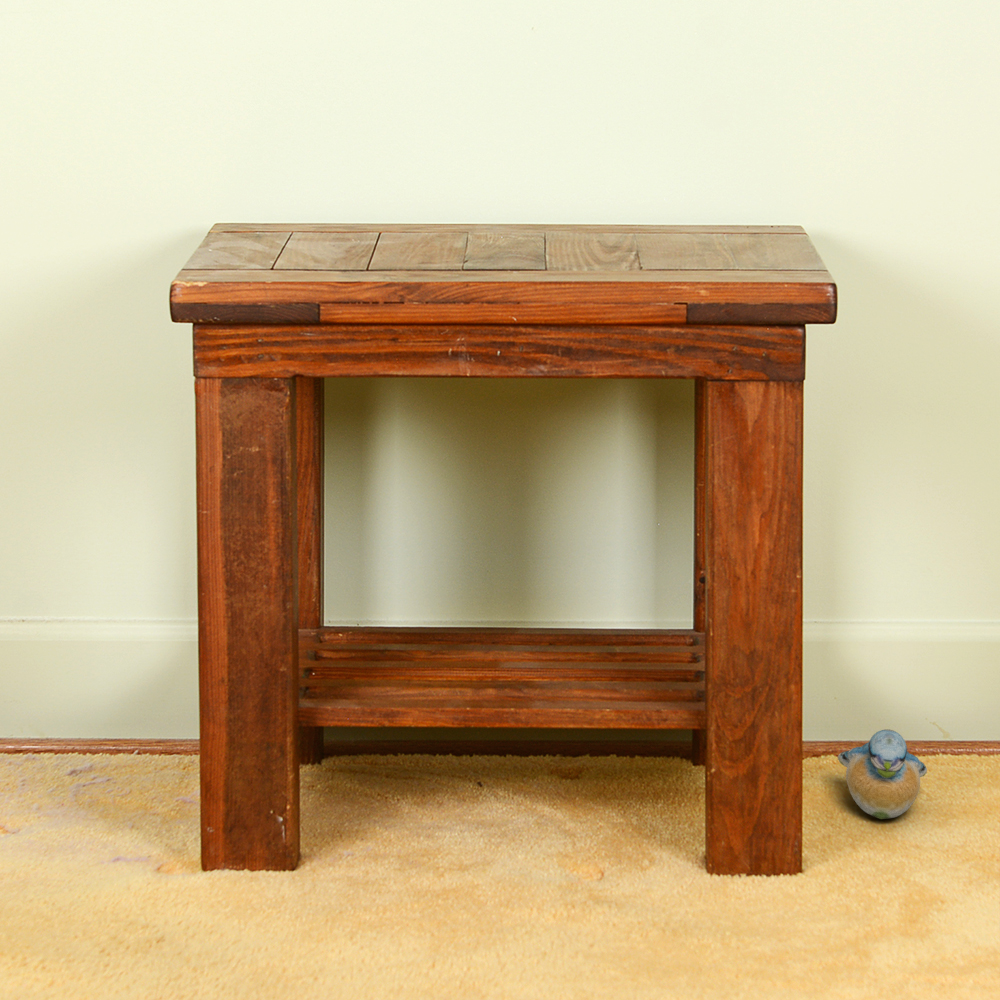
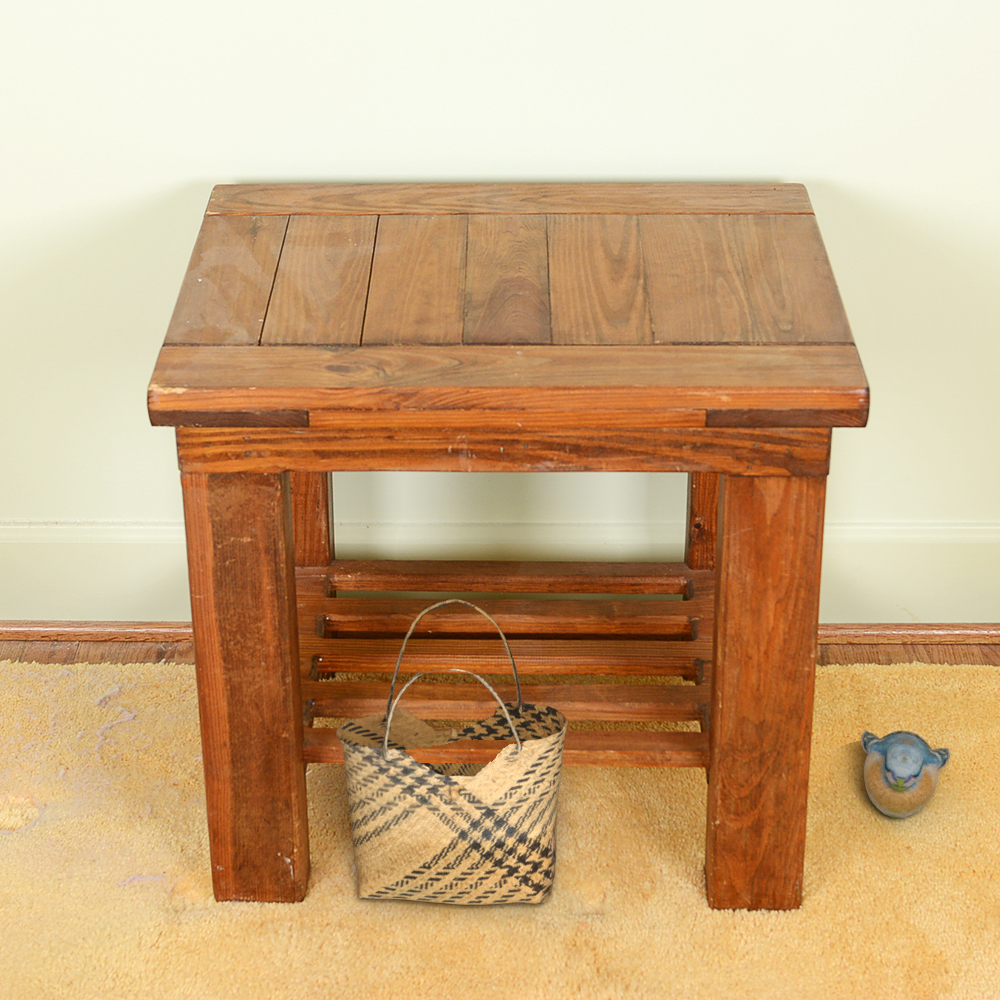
woven basket: none [332,555,561,871] -> present [336,599,568,905]

